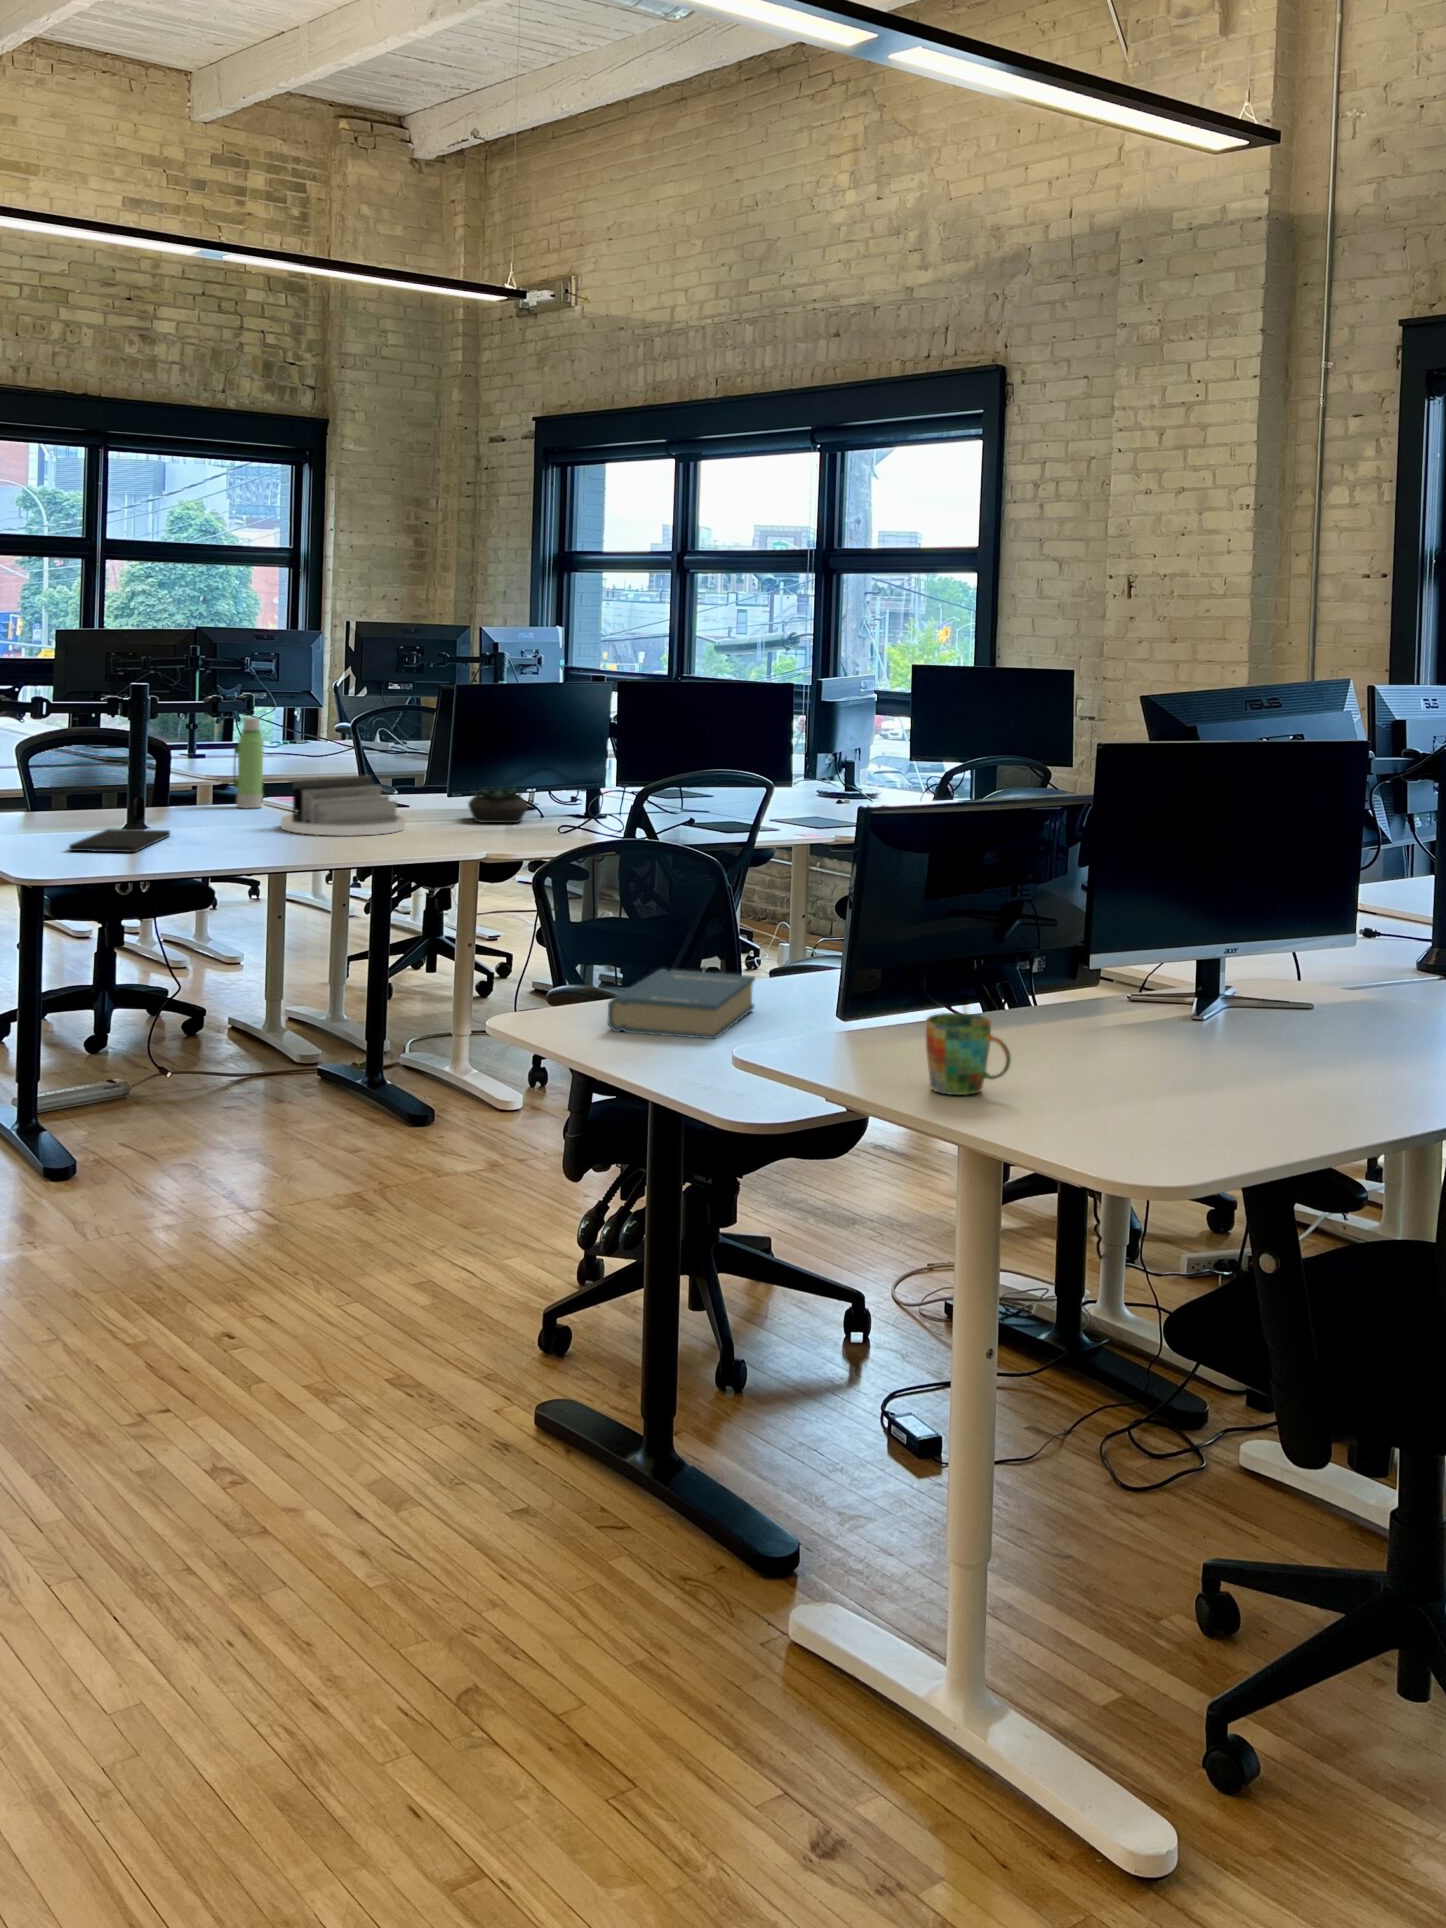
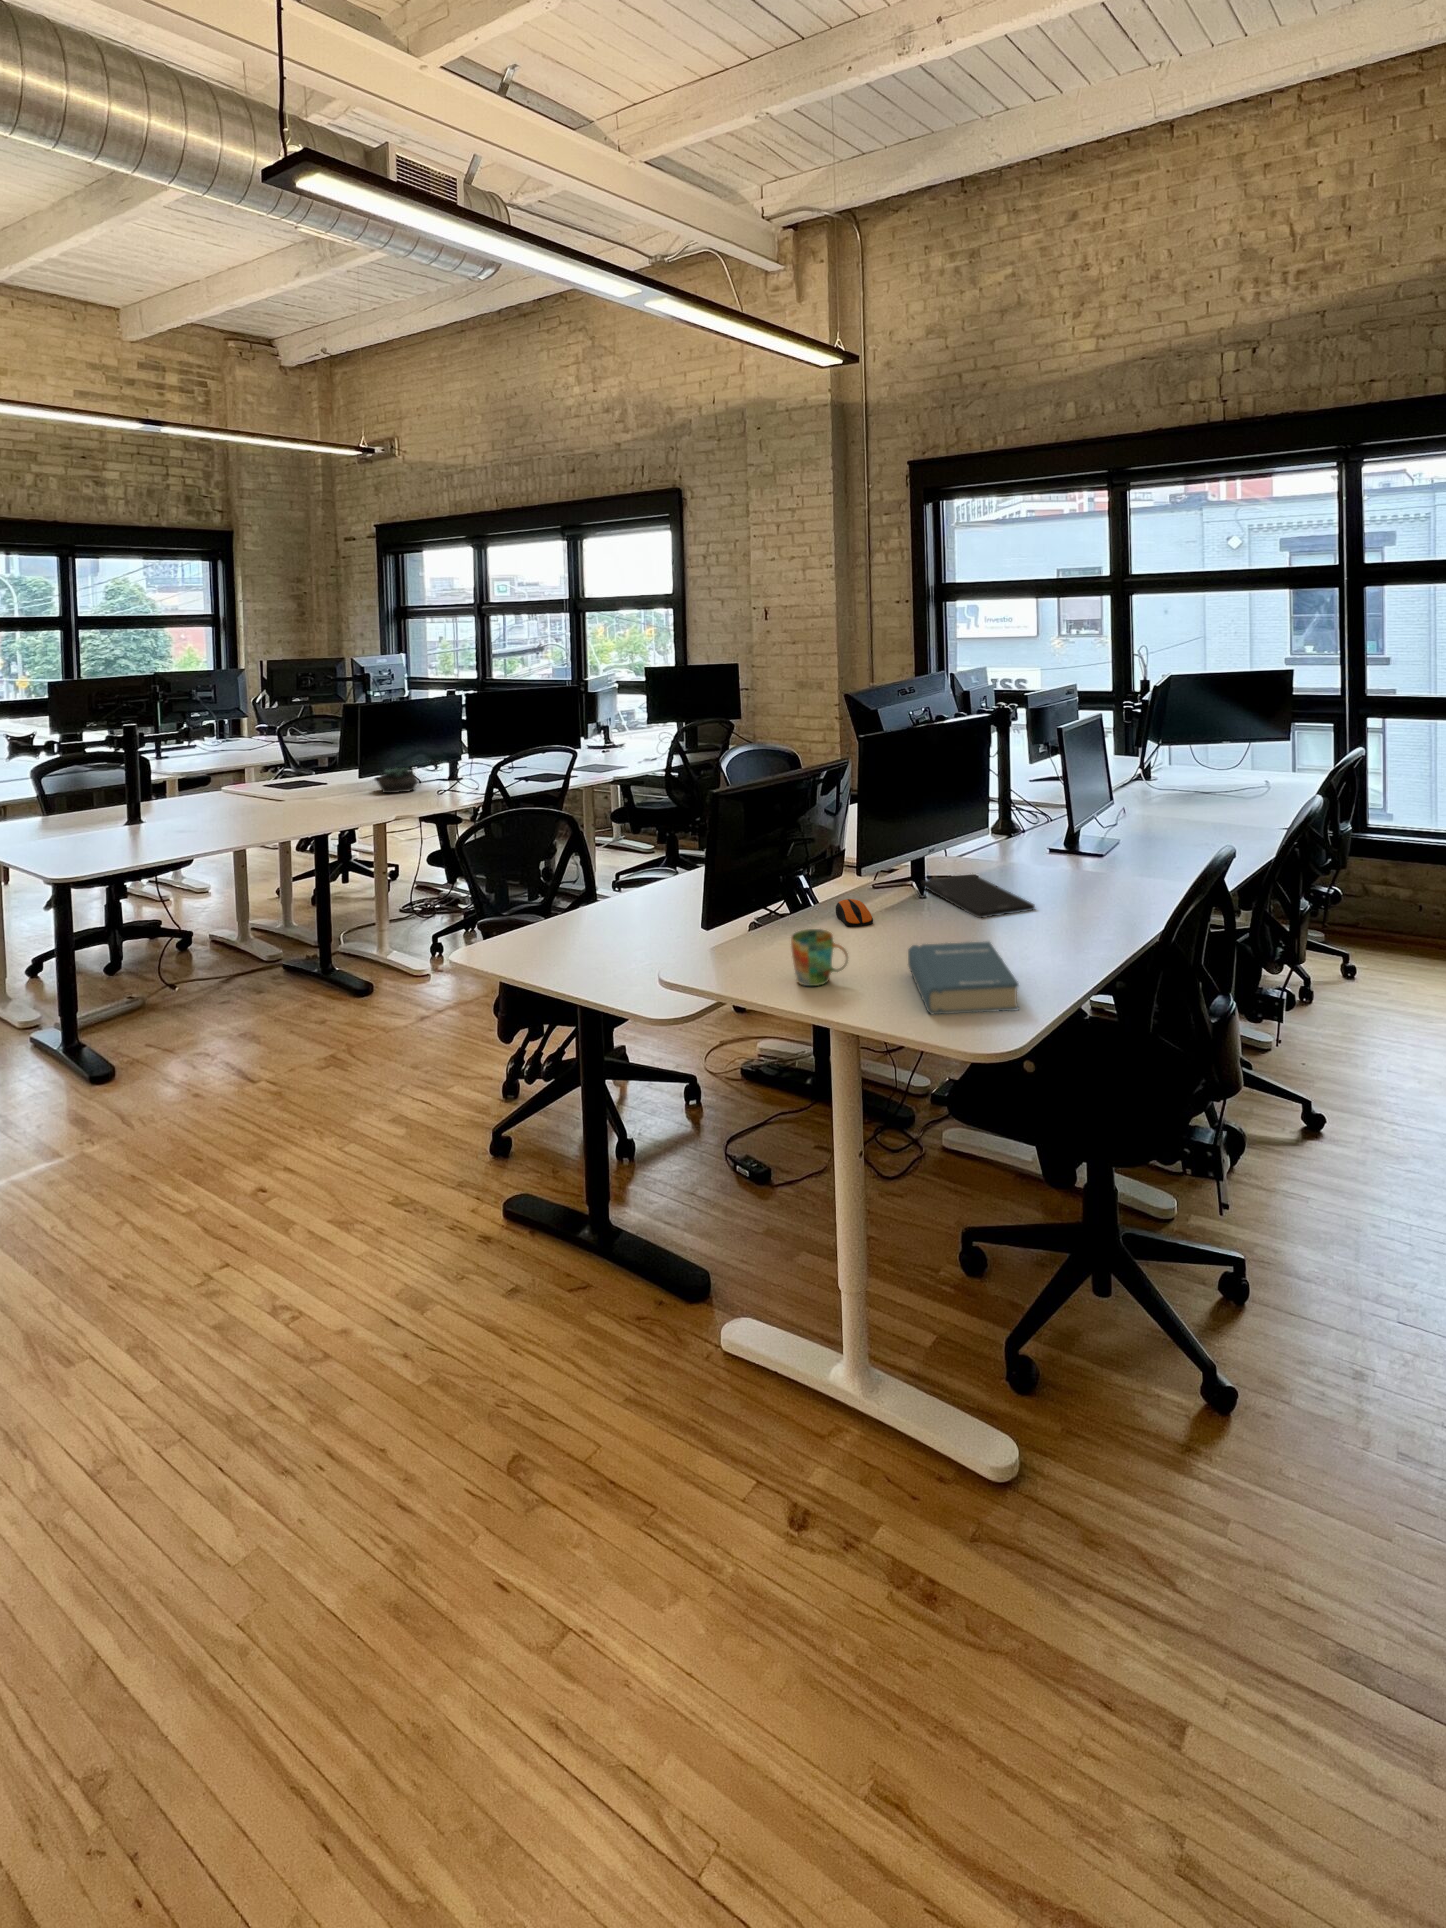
water bottle: present [233,717,264,808] -> none [205,739,229,800]
desk organizer: present [281,776,405,836] -> none [248,771,337,816]
smartphone: present [69,829,170,852] -> present [922,874,1035,918]
hardback book: present [608,969,755,1039] -> present [908,942,1019,1014]
computer mouse: none [1058,1008,1110,1048] -> present [836,899,873,927]

